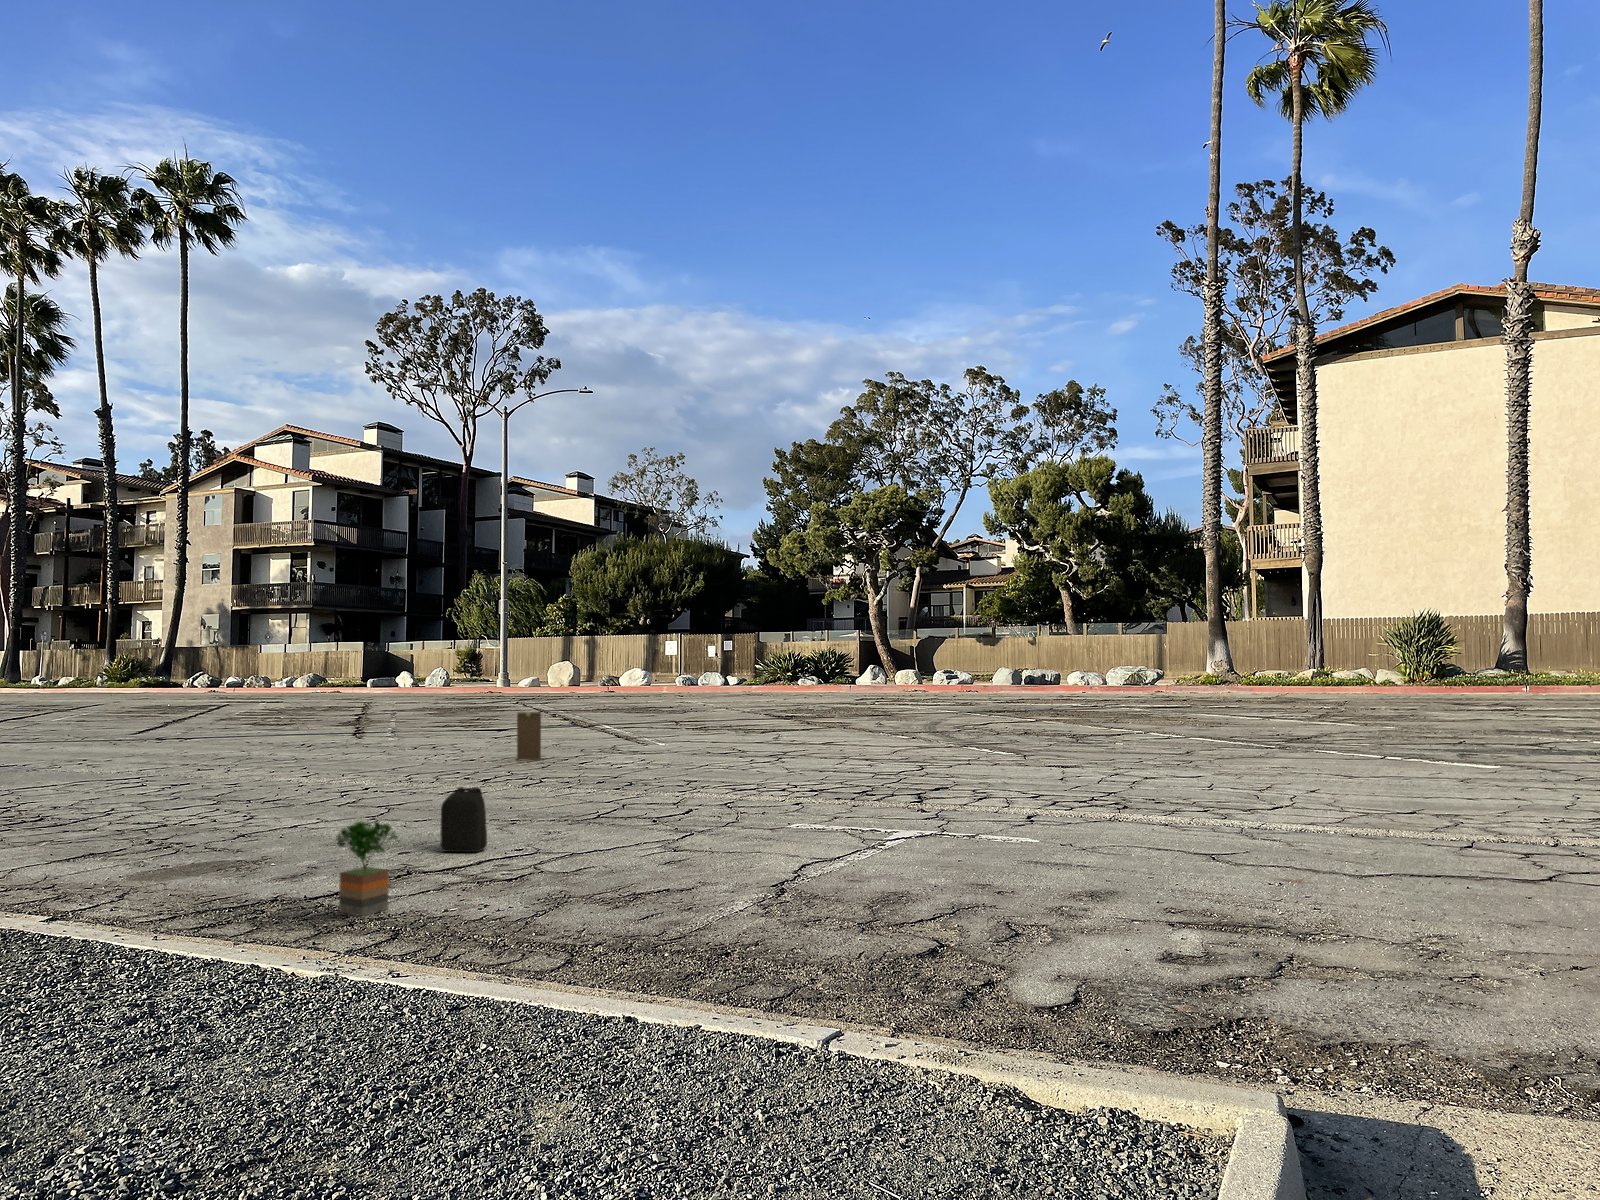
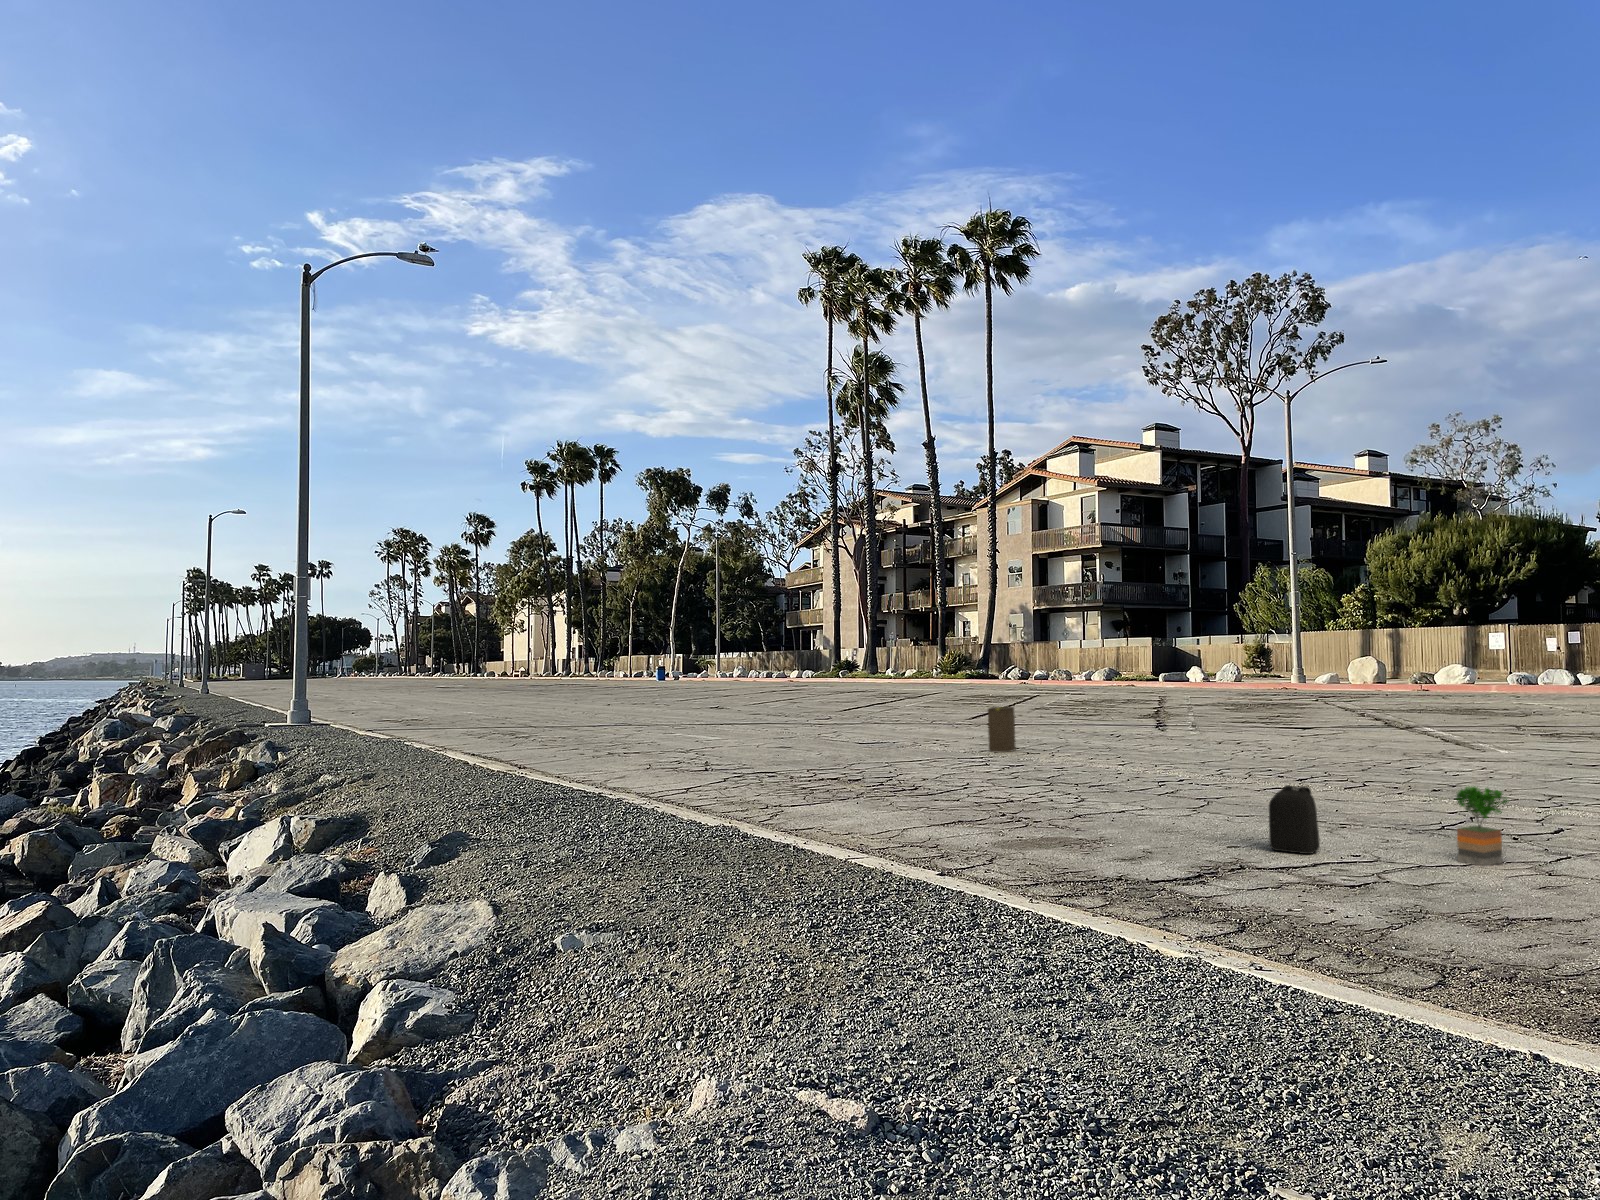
cardboard box: present [517,712,541,760] -> present [988,707,1016,752]
potted tree: present [337,821,398,916] -> present [1456,786,1509,866]

